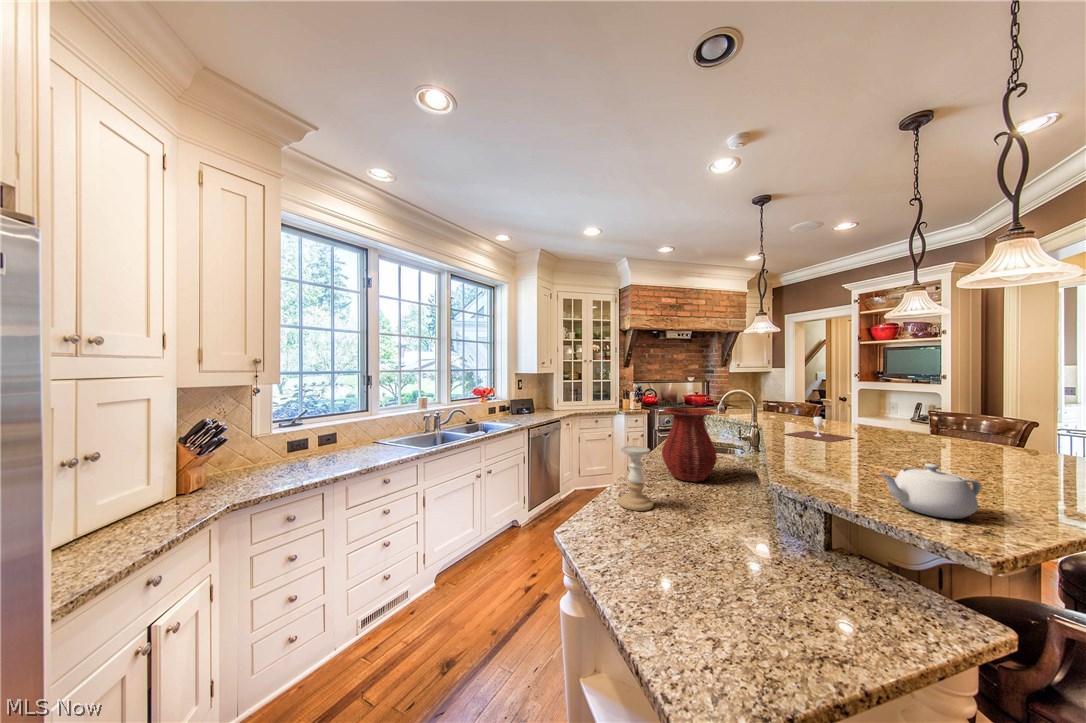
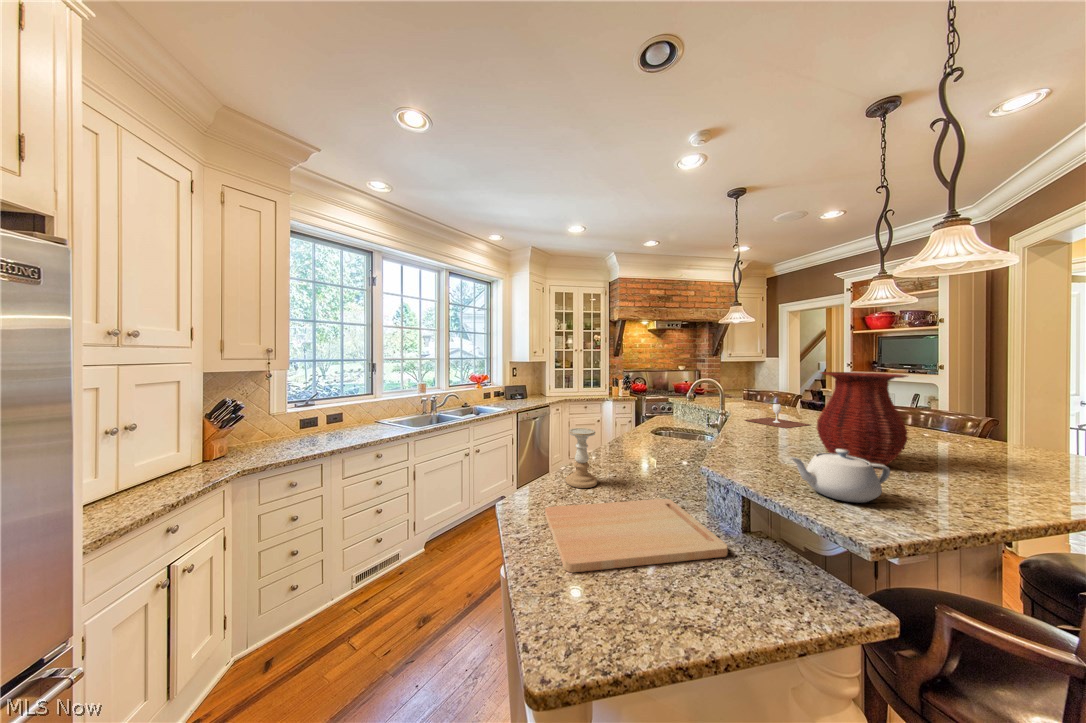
vase: present [662,408,717,481] -> present [816,372,908,465]
cutting board: none [615,520,824,603] -> present [545,499,728,573]

